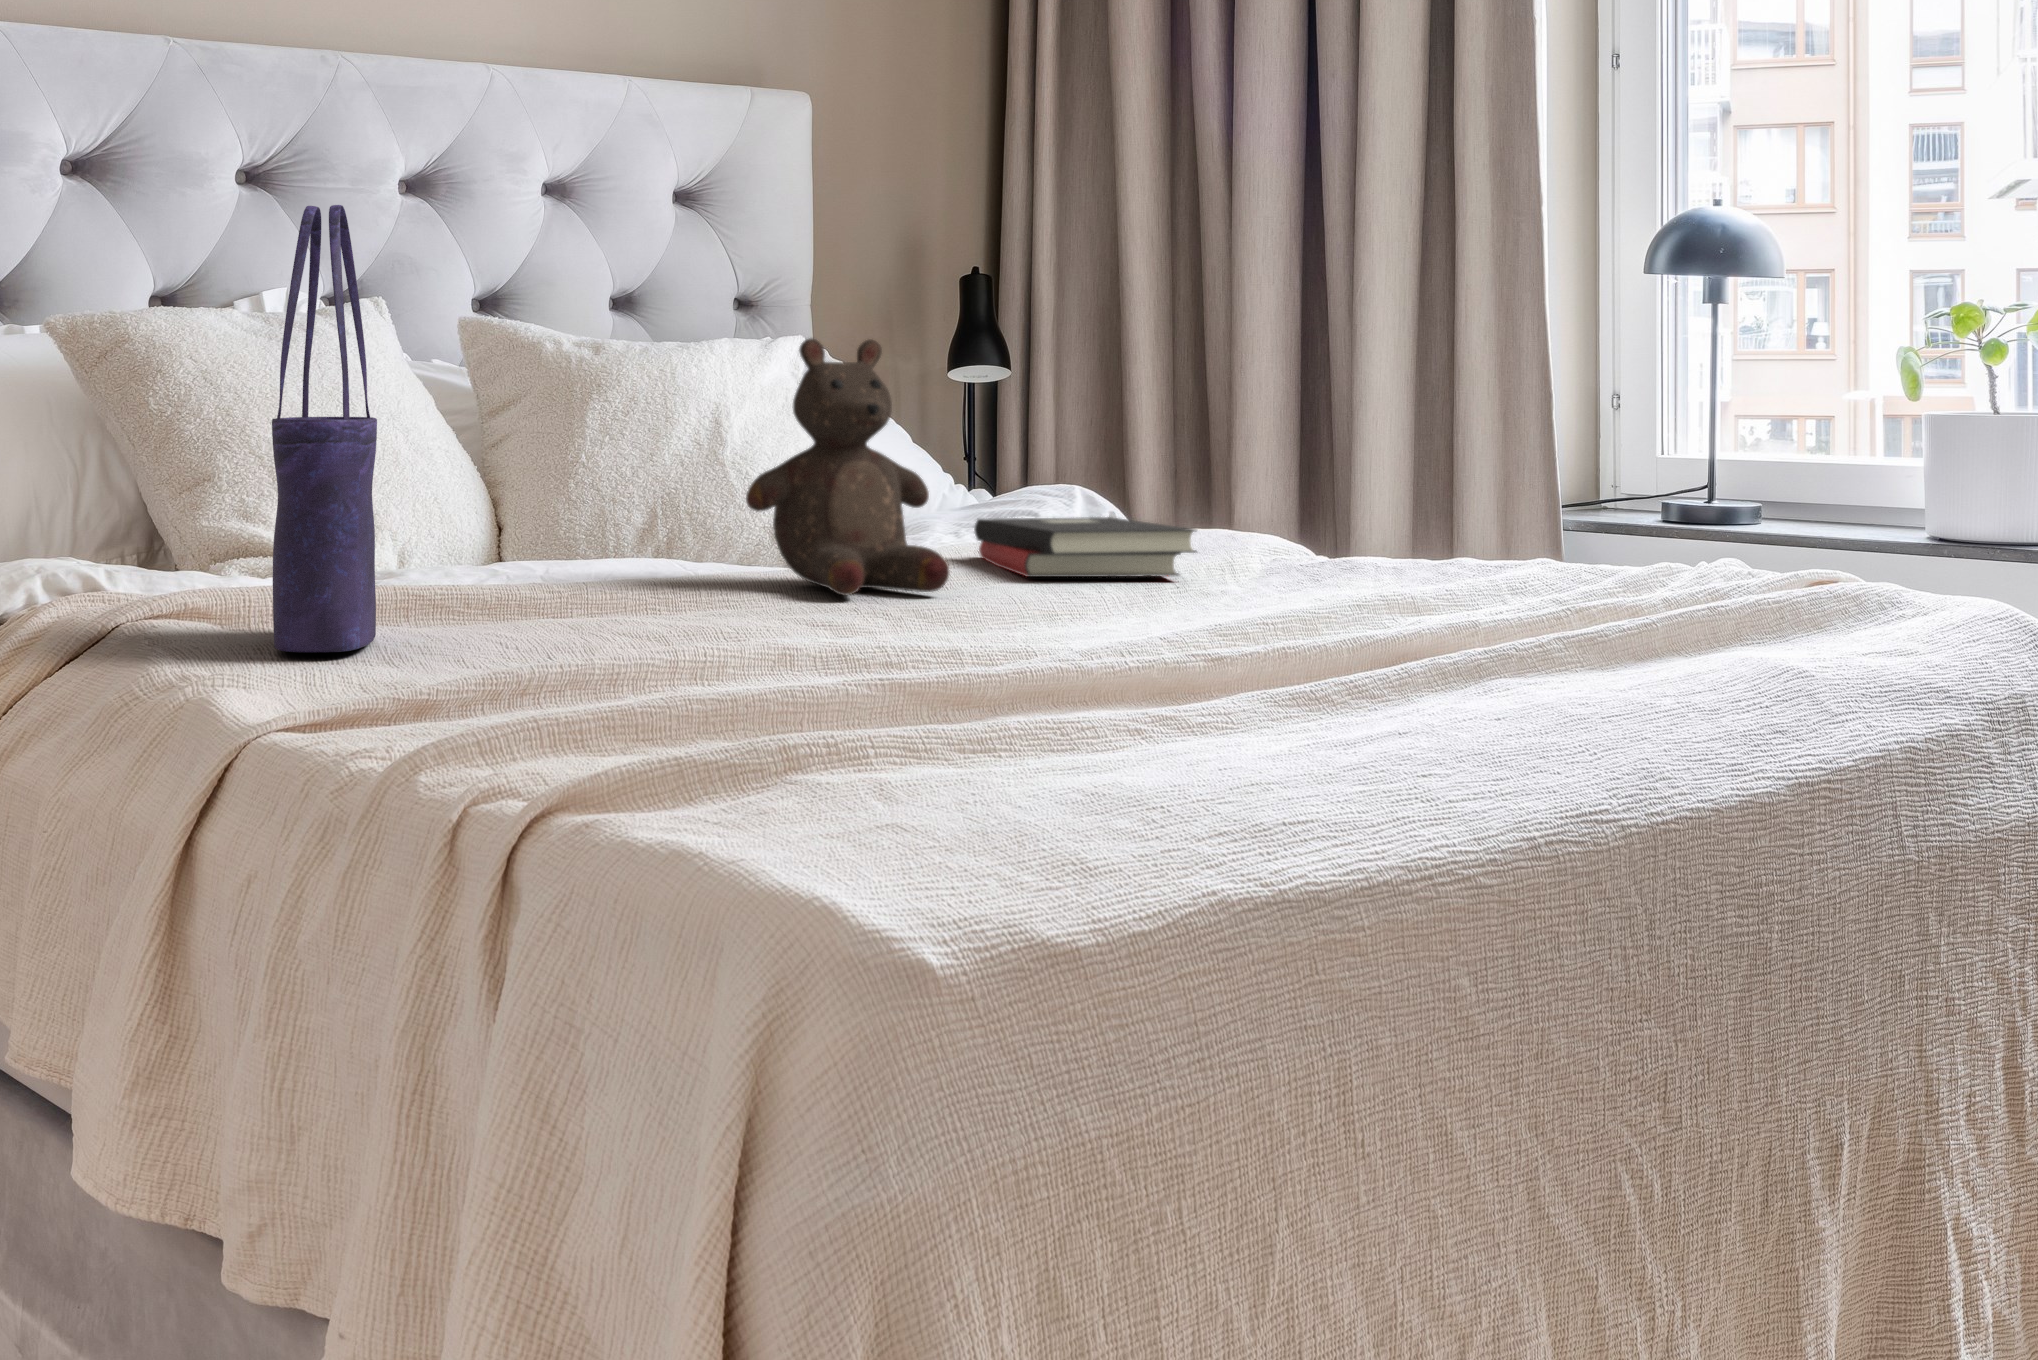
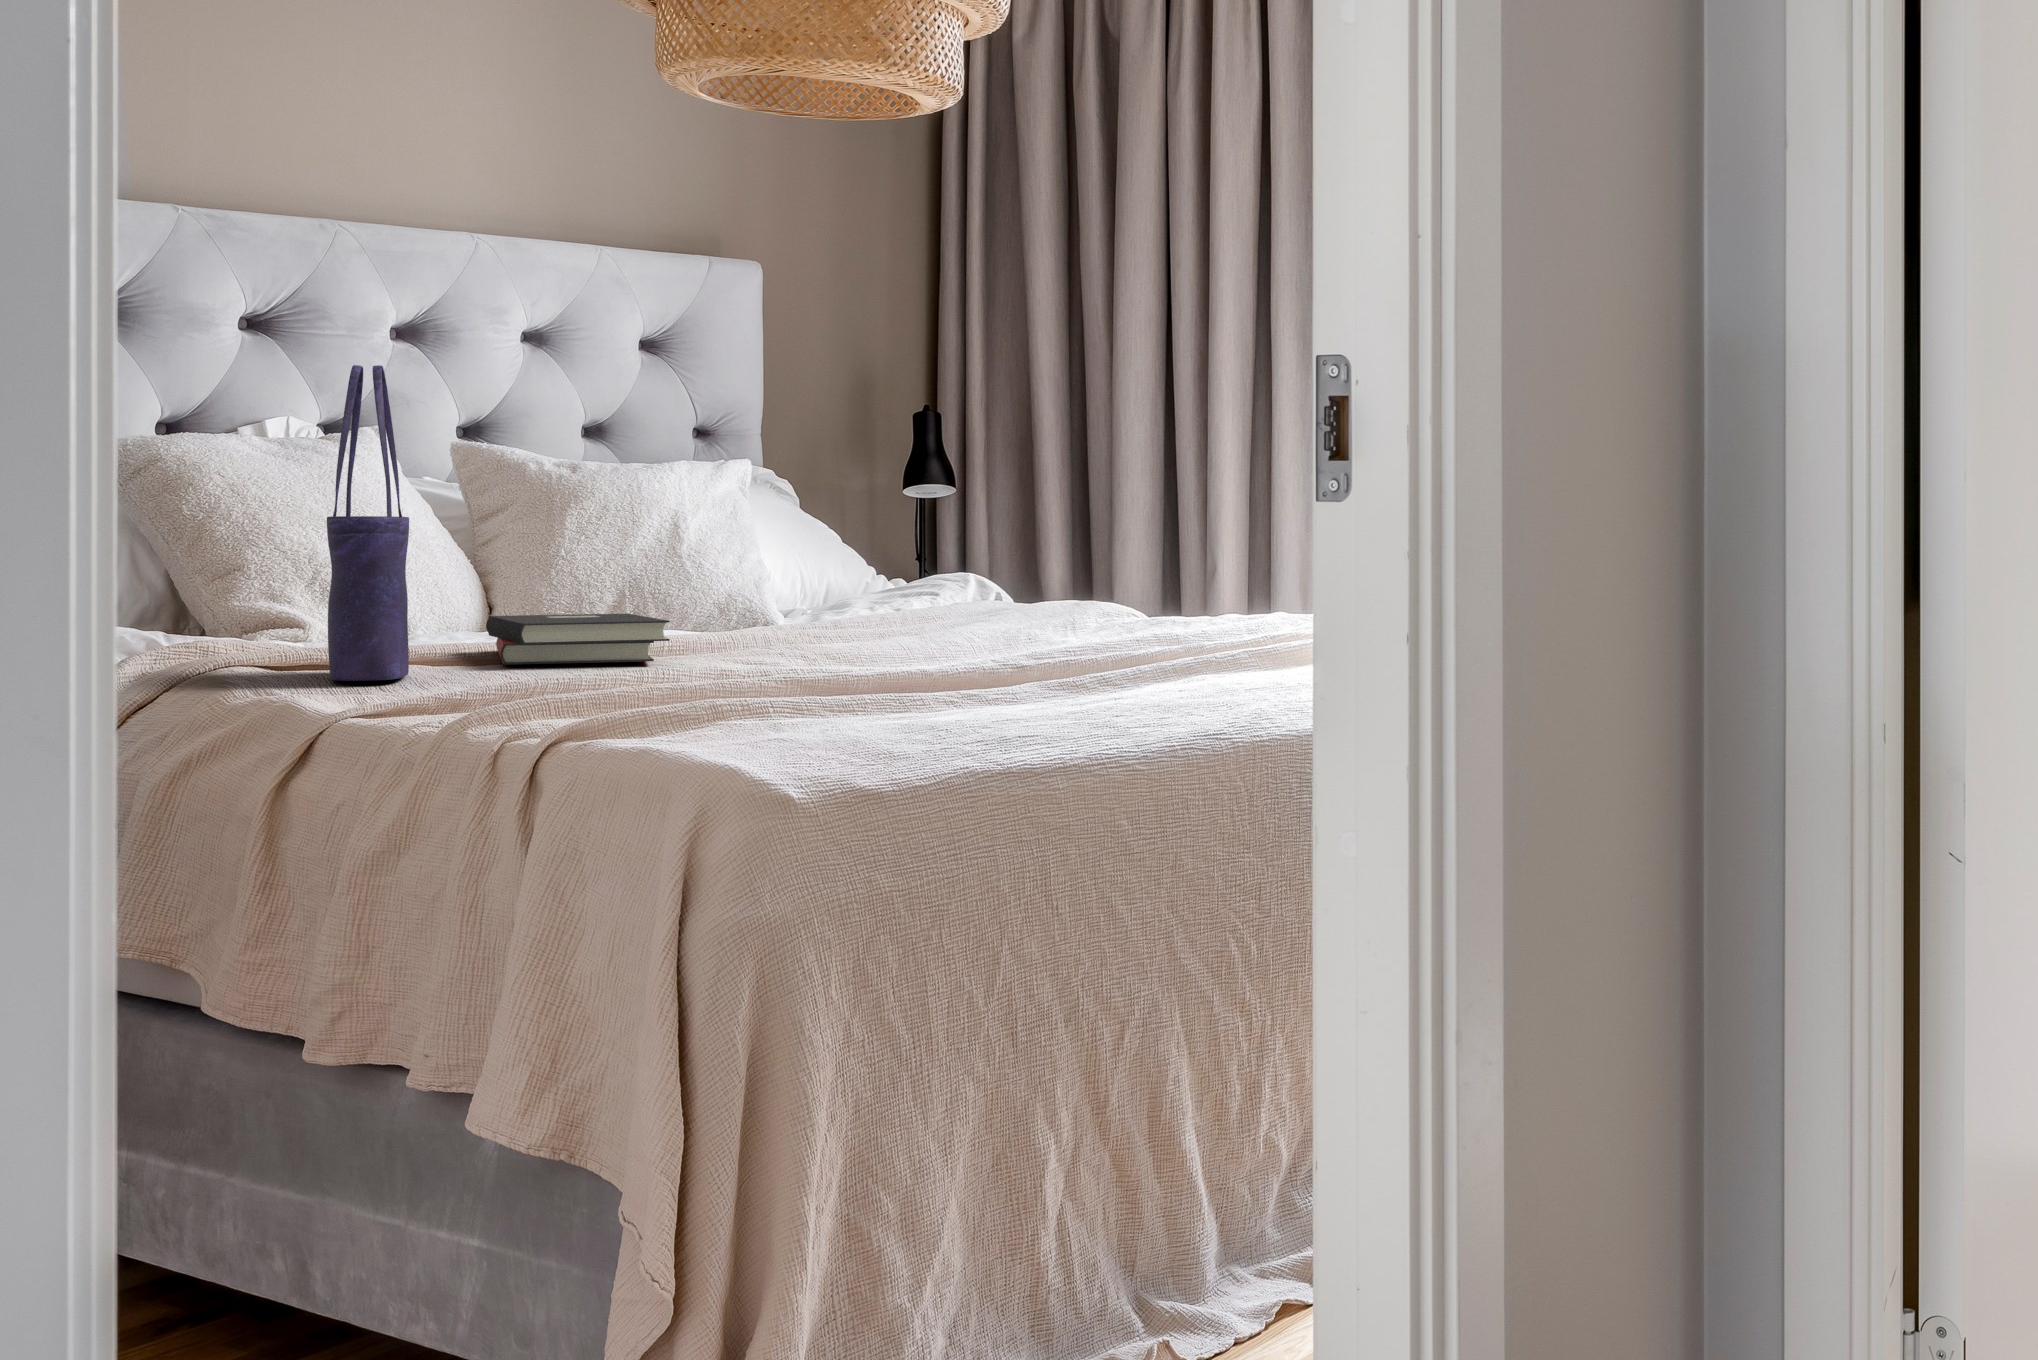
stuffed bear: present [746,338,950,595] -> none [699,464,855,647]
hardback book: present [974,517,1196,577] -> present [486,614,670,665]

